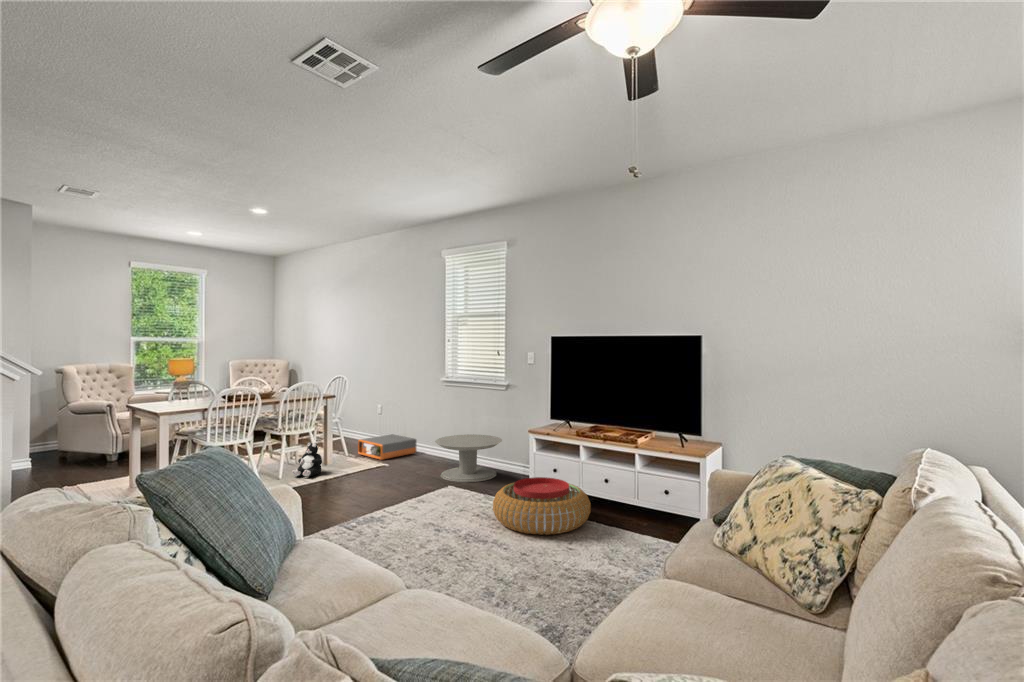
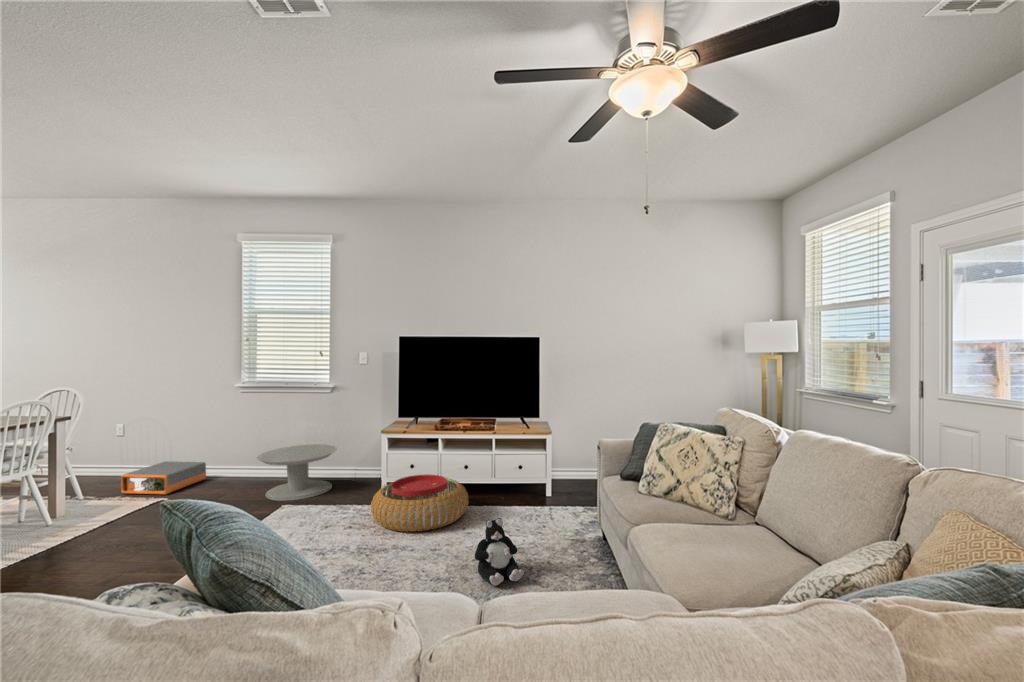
plush toy: present [292,443,322,477] -> present [475,518,524,586]

